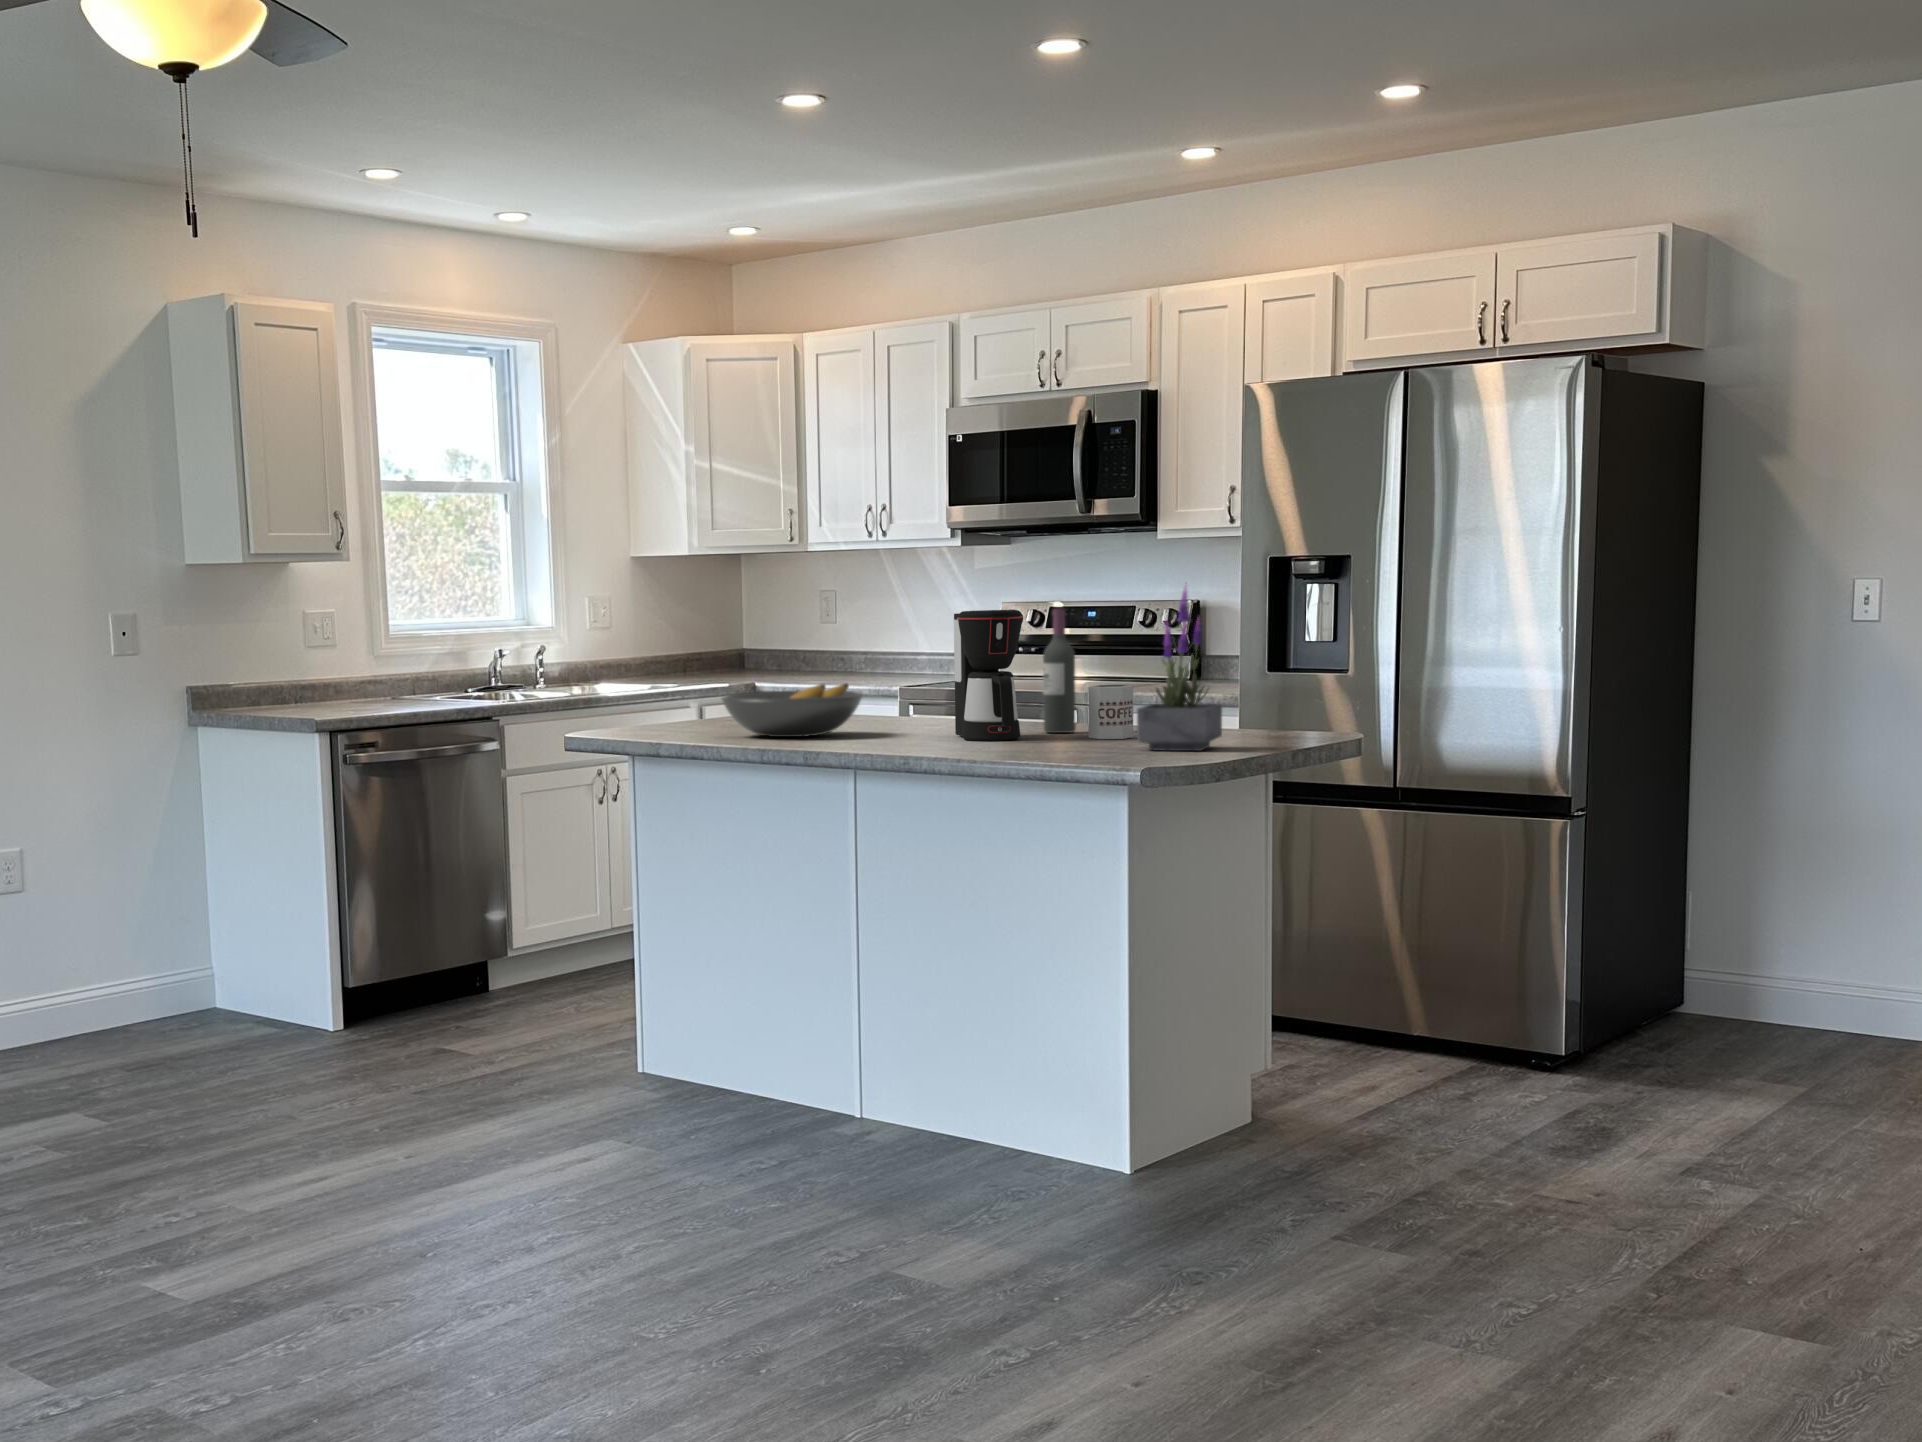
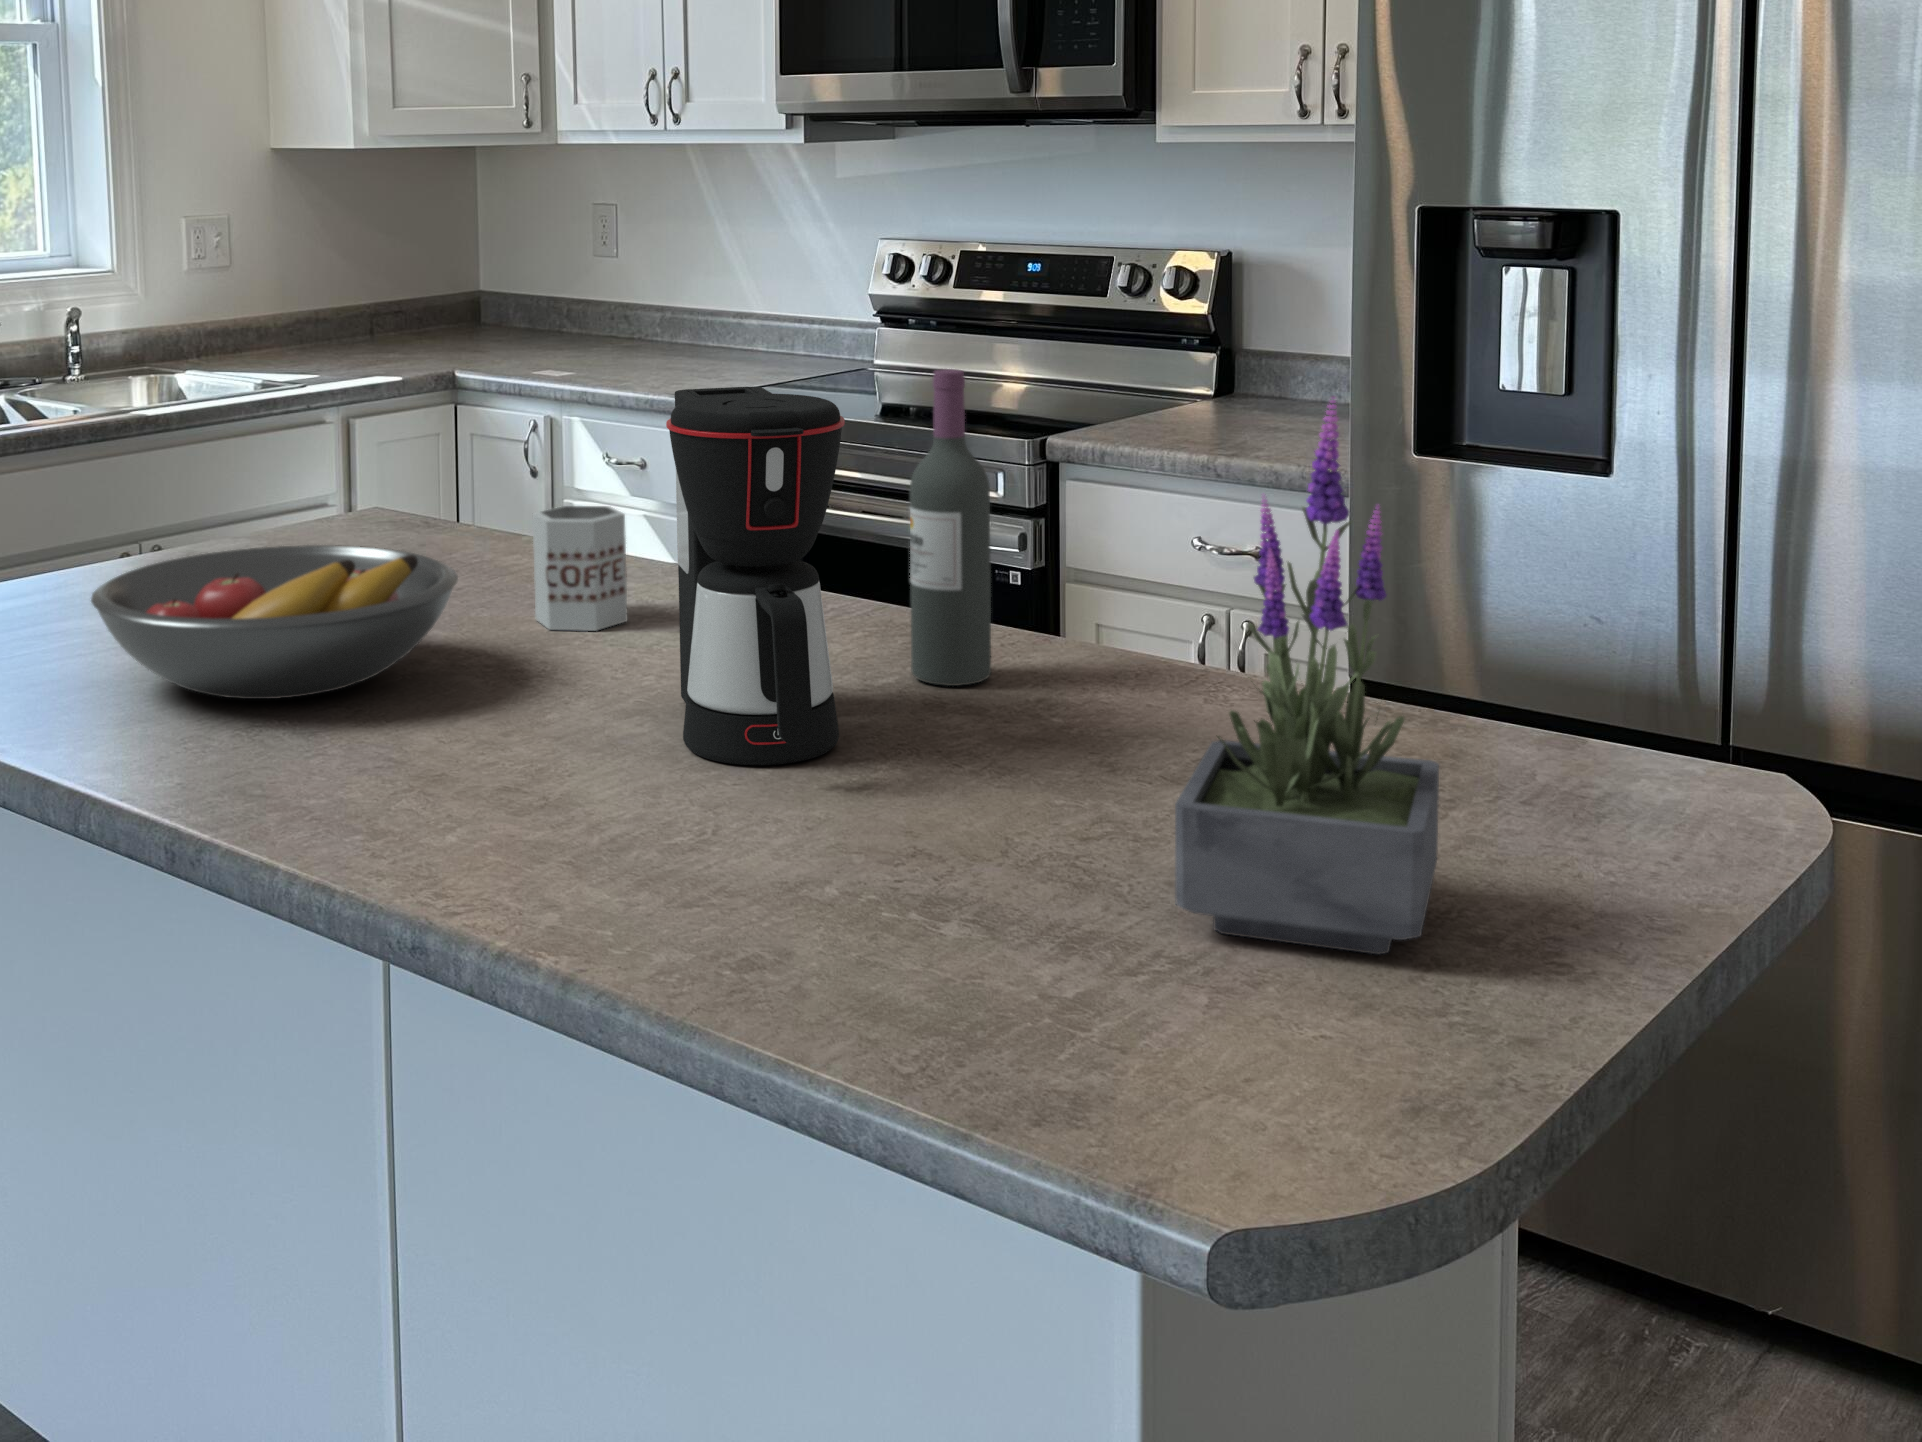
mug: present [1088,685,1133,739] -> present [533,506,627,631]

